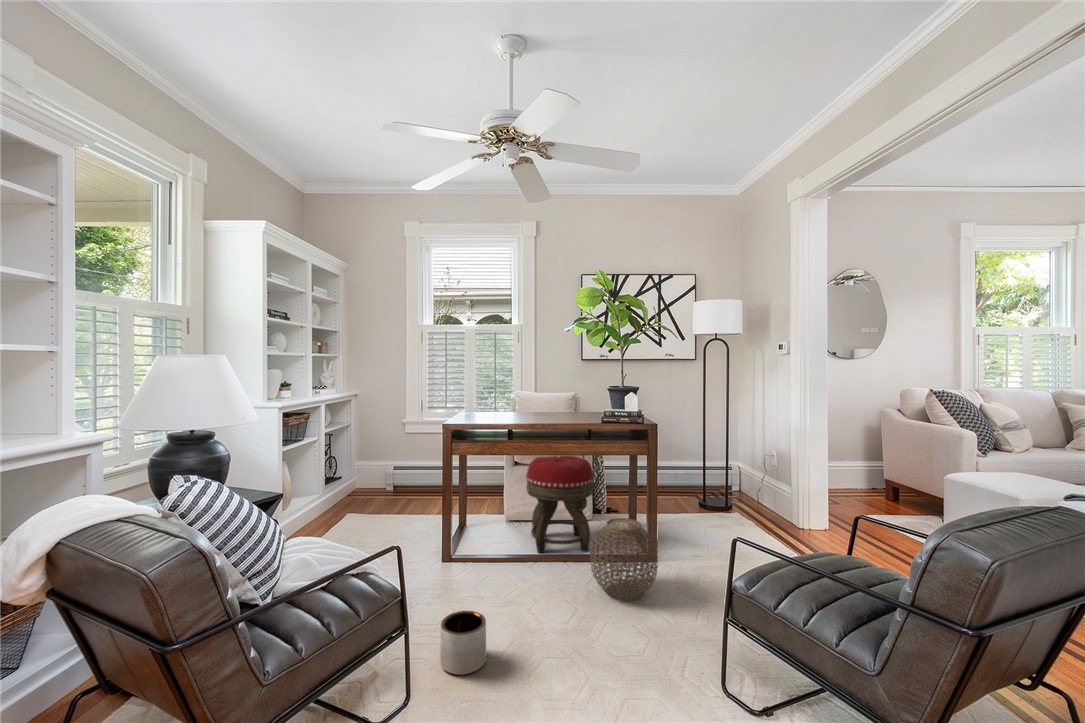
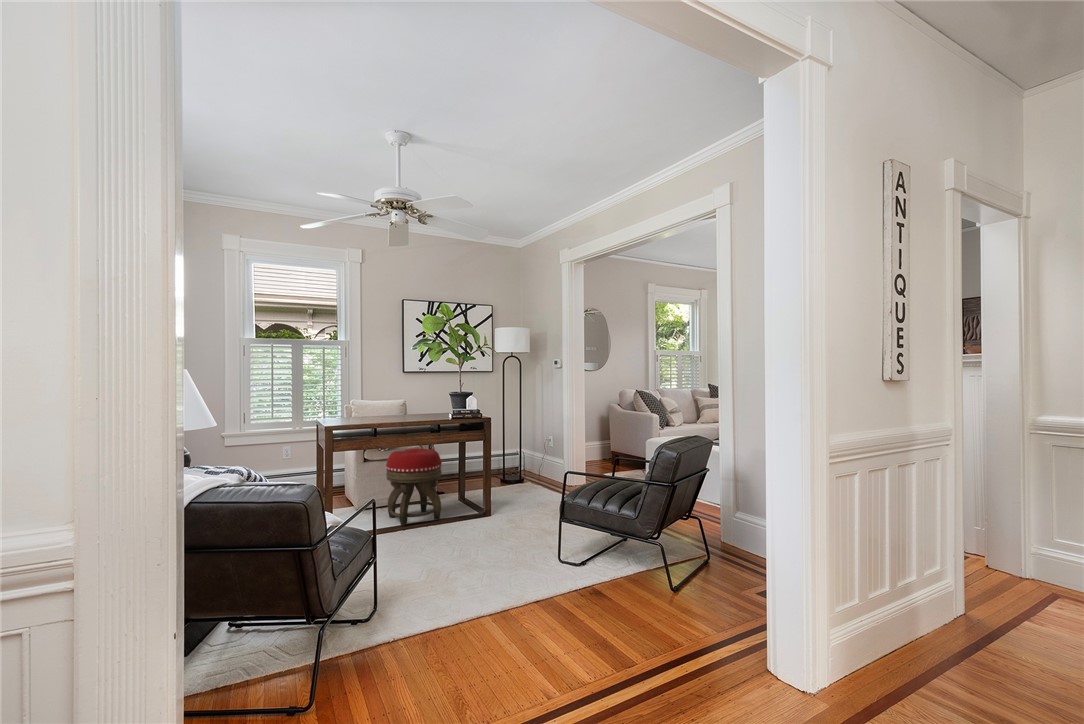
woven basket: present [590,518,658,601] -> none [457,484,504,539]
planter: present [440,611,486,675] -> none [383,553,417,594]

